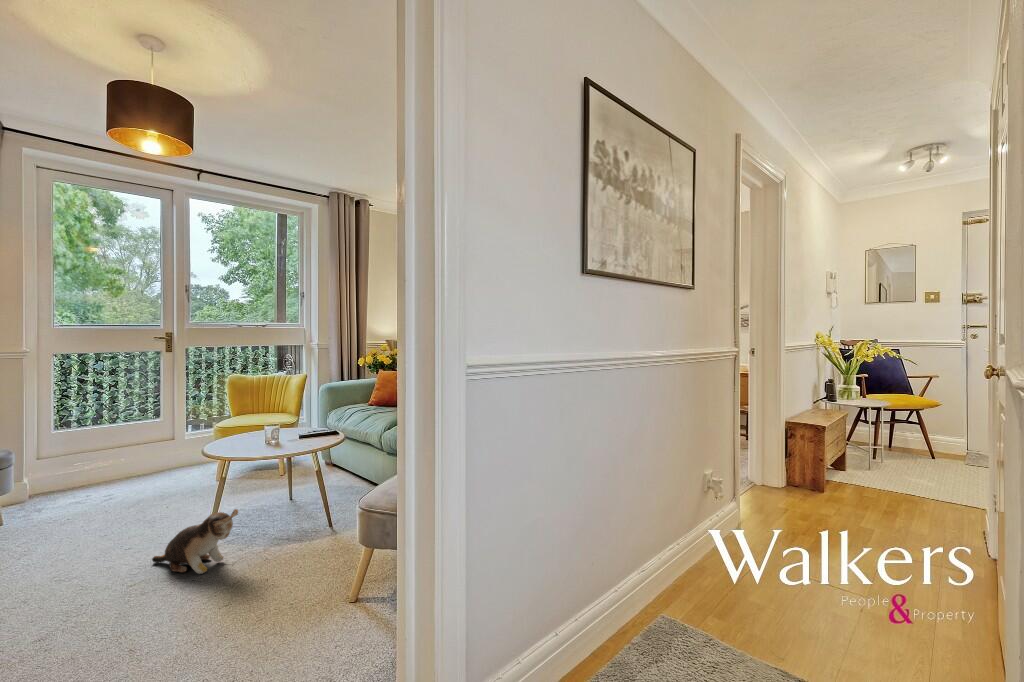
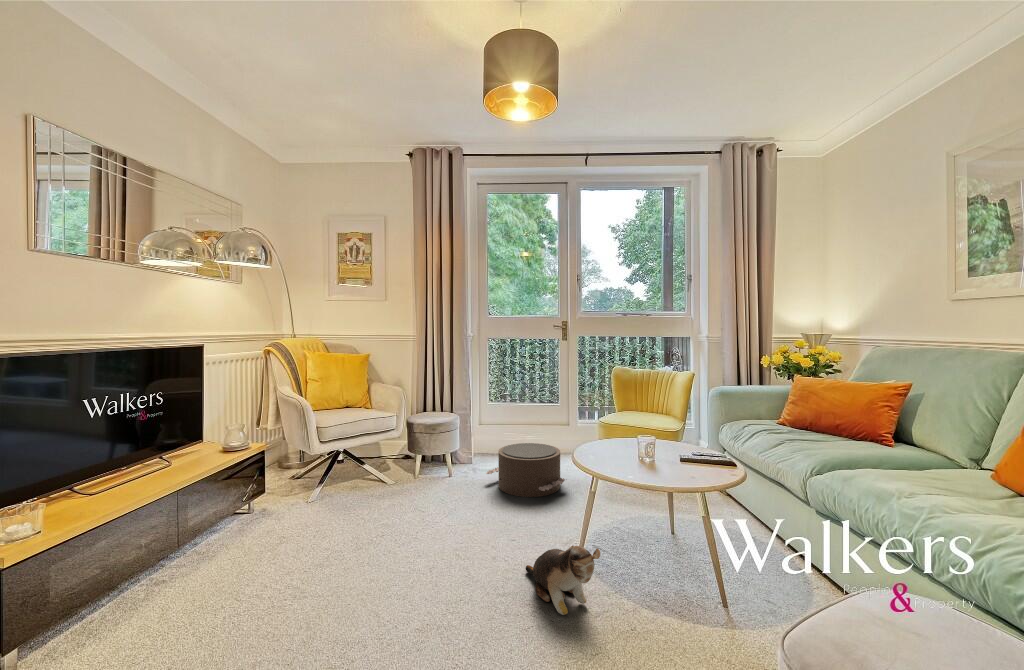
pouf: none [61,459,179,518] -> present [486,443,565,497]

